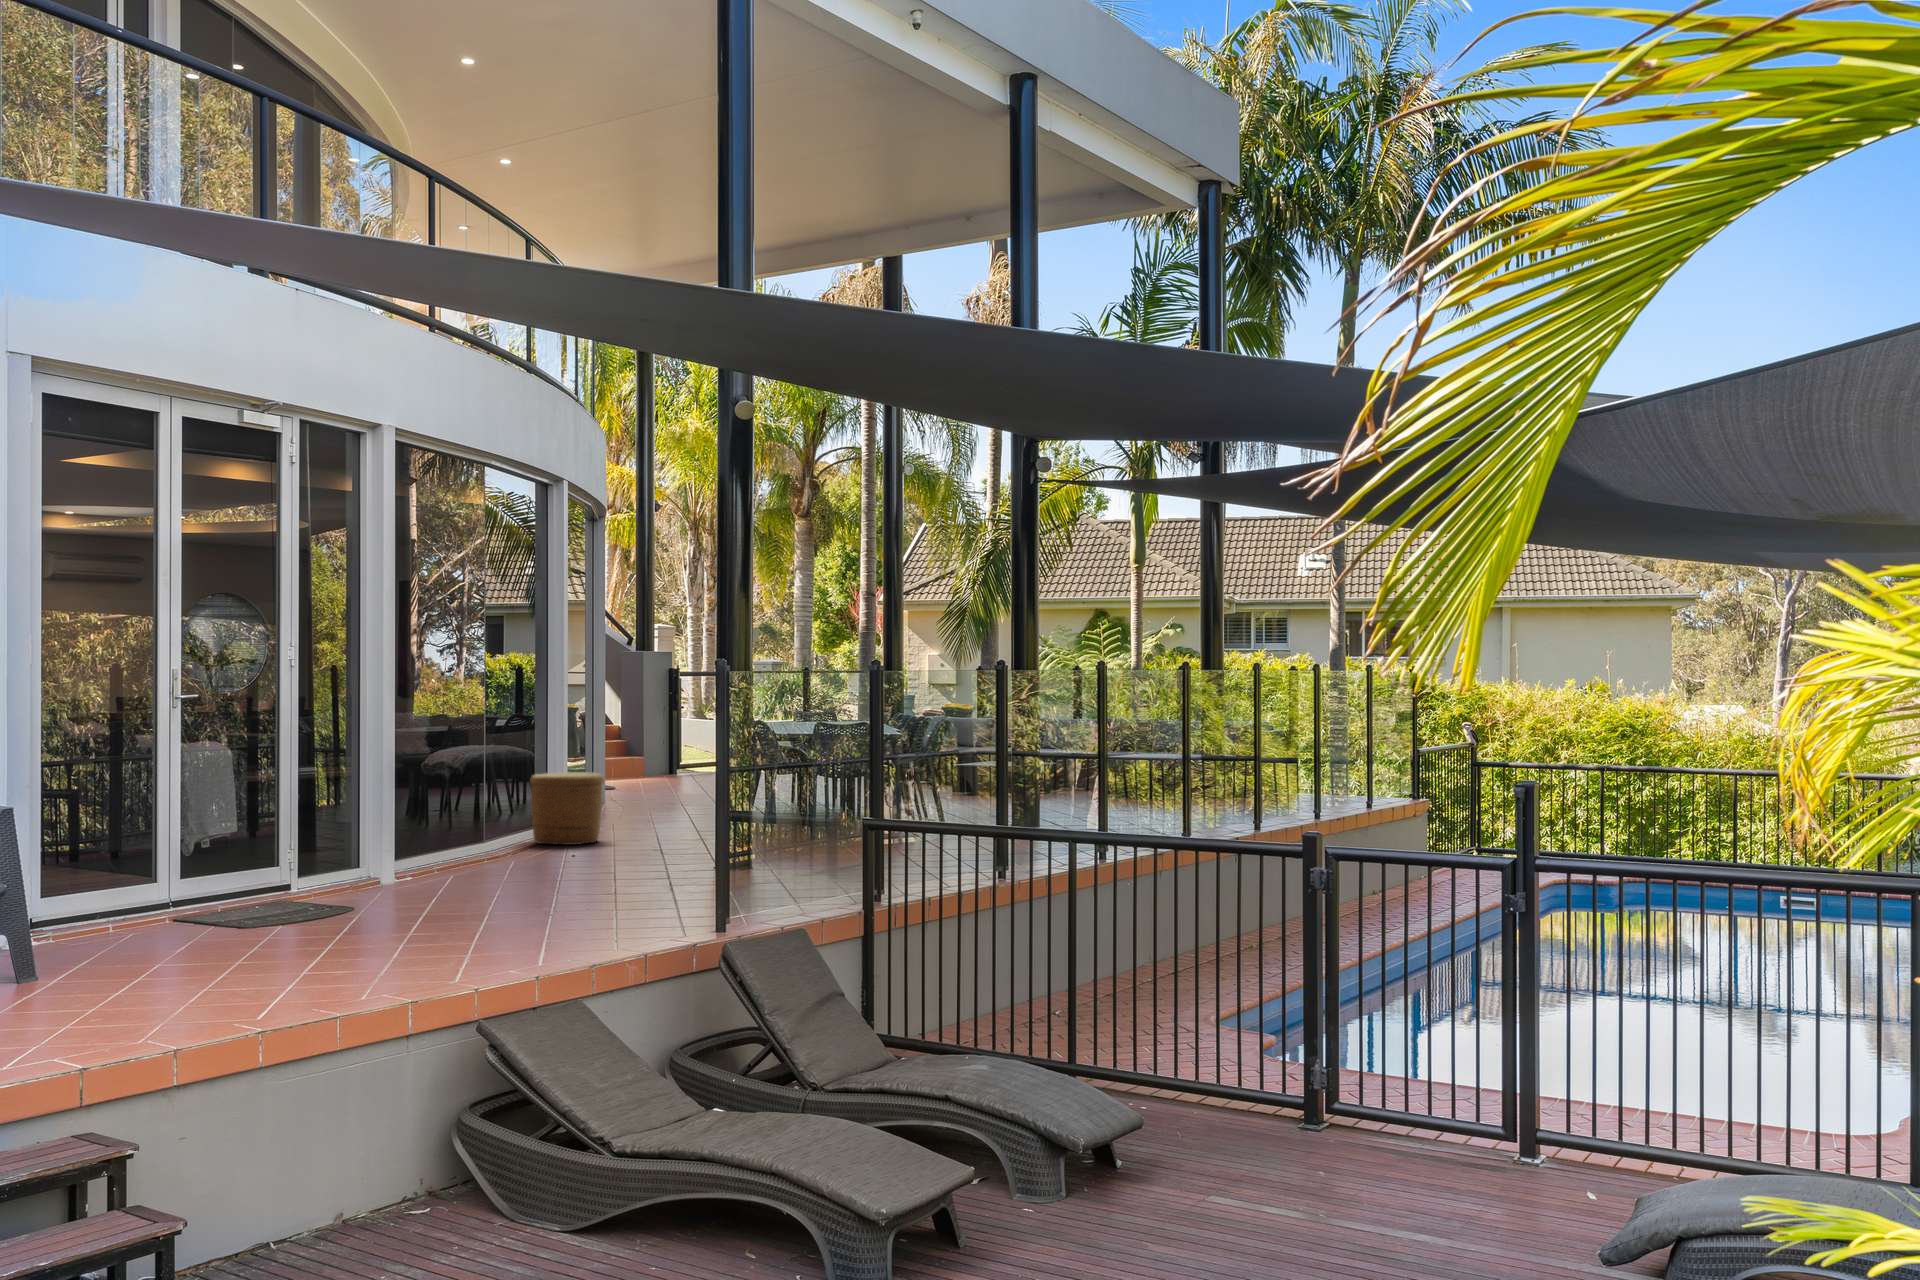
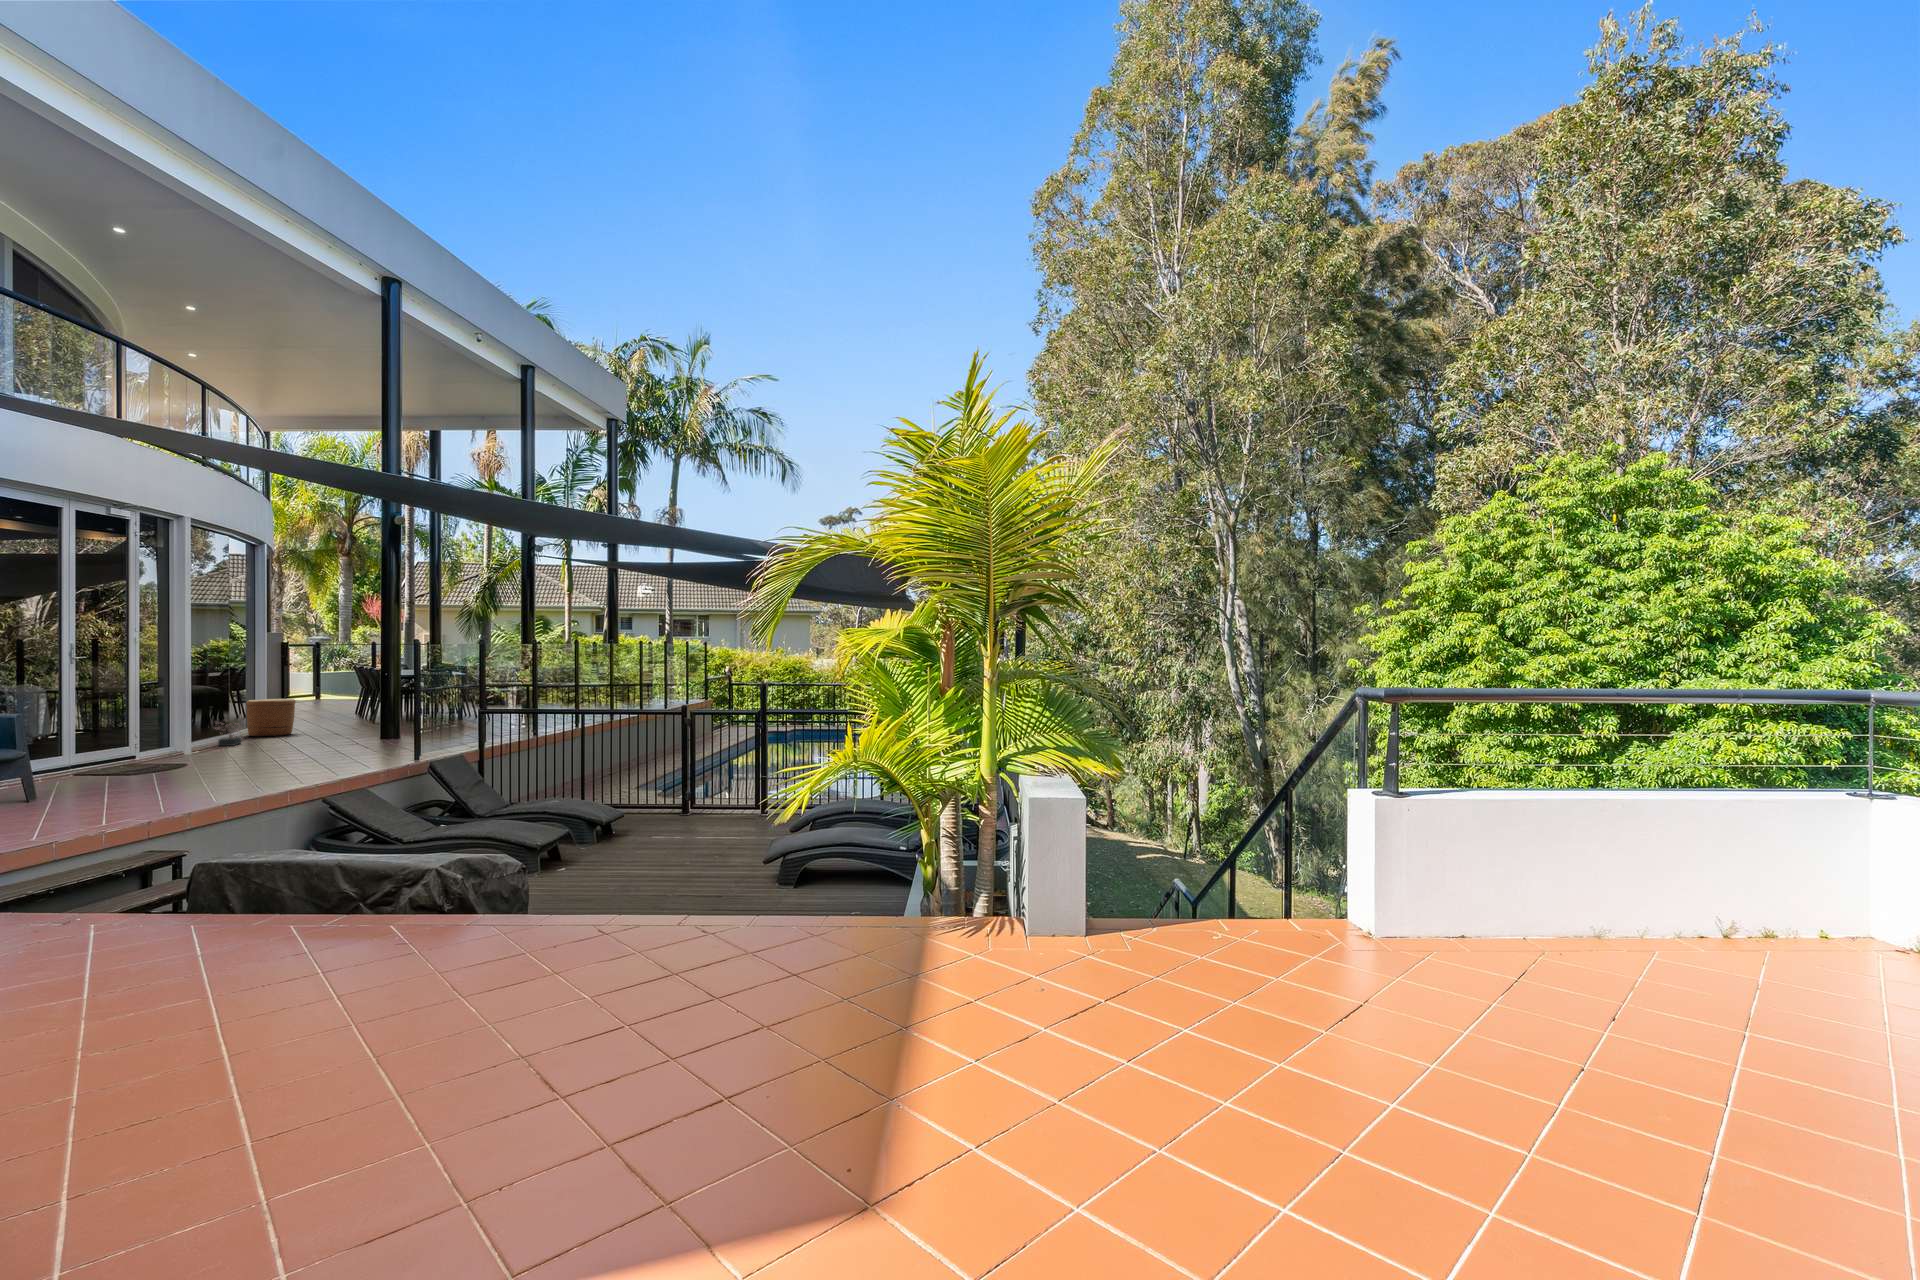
decorative plant: none [447,814,497,865] -> present [216,723,242,746]

